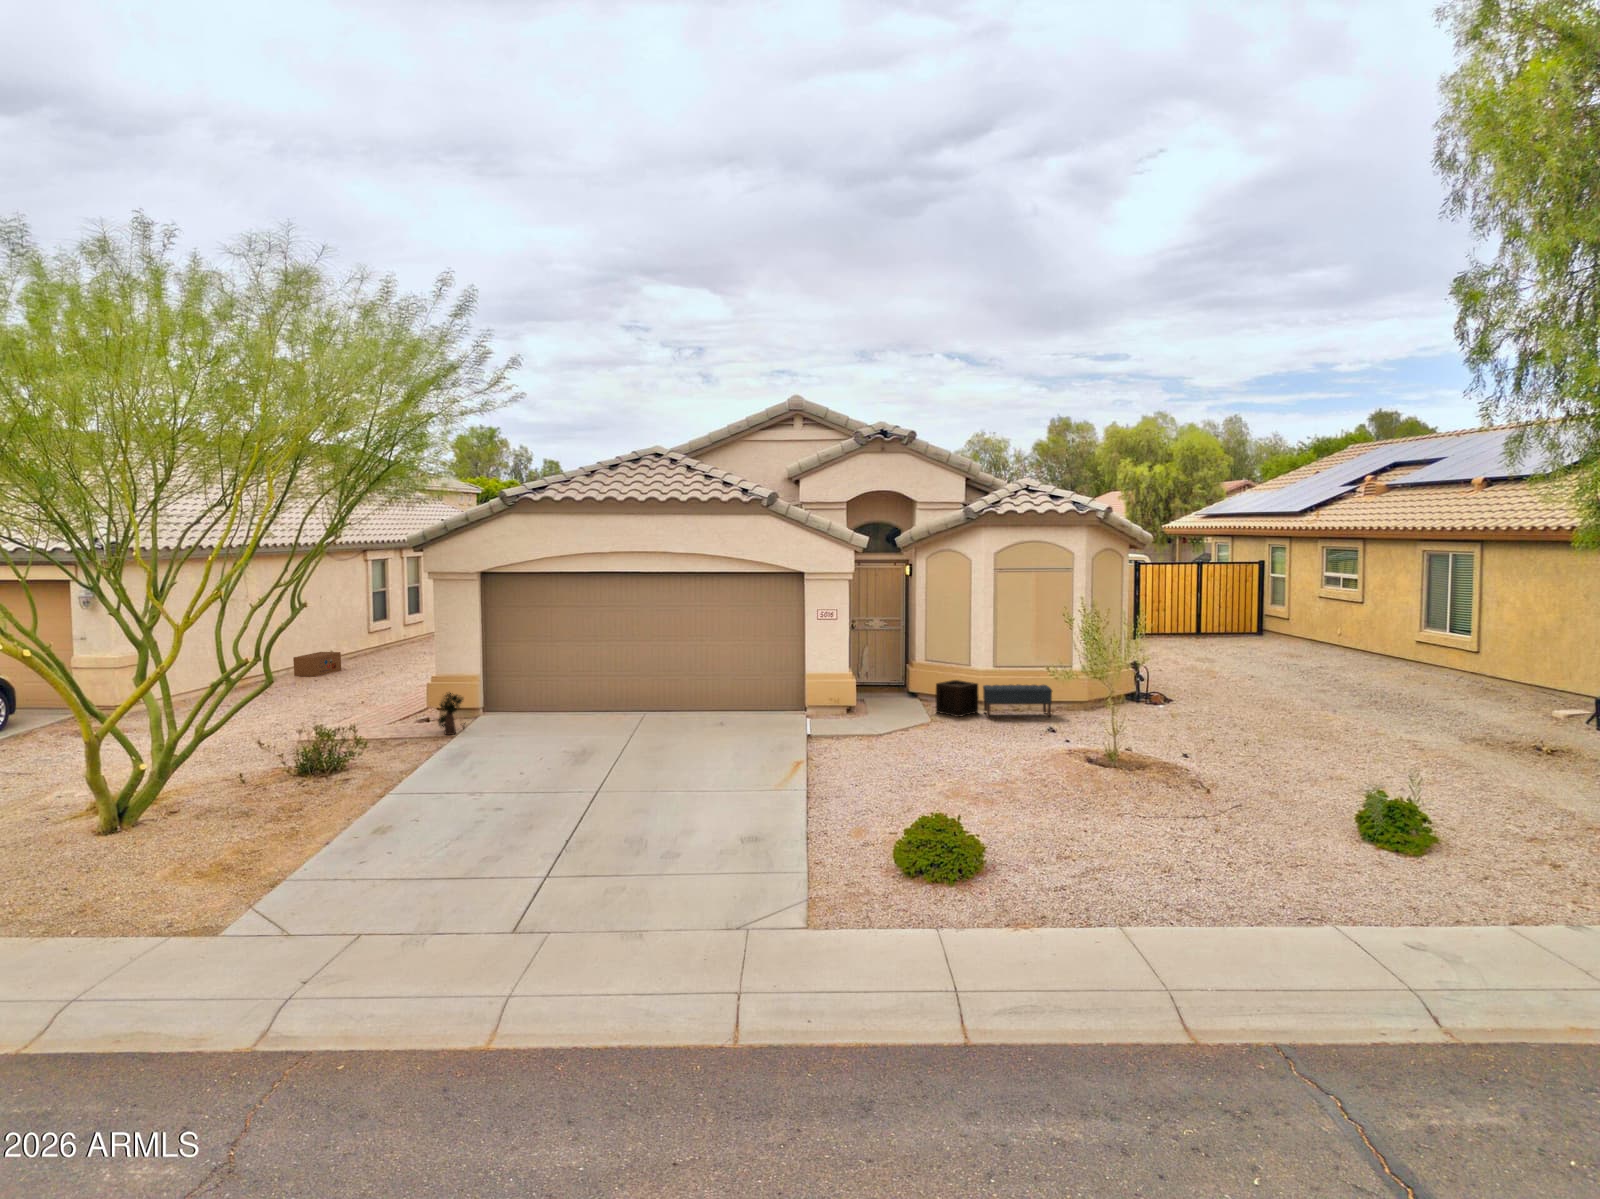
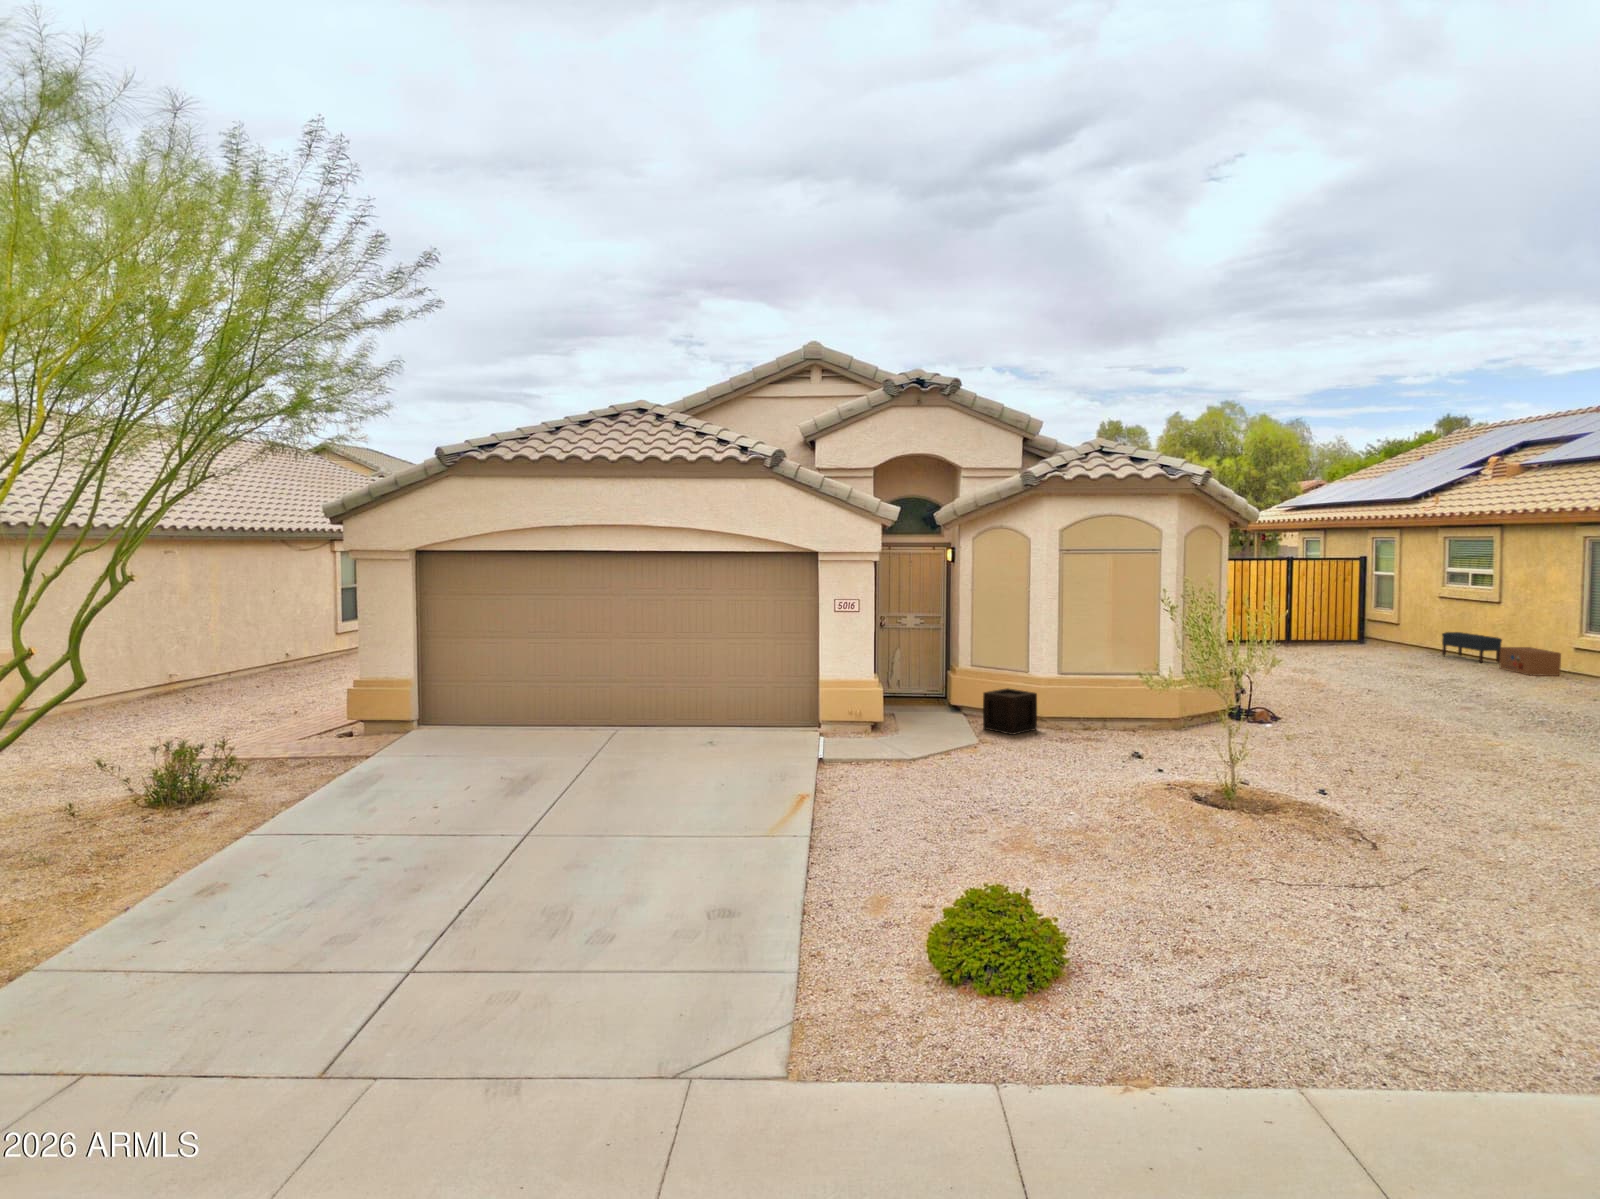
cardboard box: present [293,652,341,676] -> present [1500,647,1561,676]
bench: present [983,684,1052,718] -> present [1442,632,1502,663]
potted plant: present [438,693,466,735] -> none [358,696,398,751]

